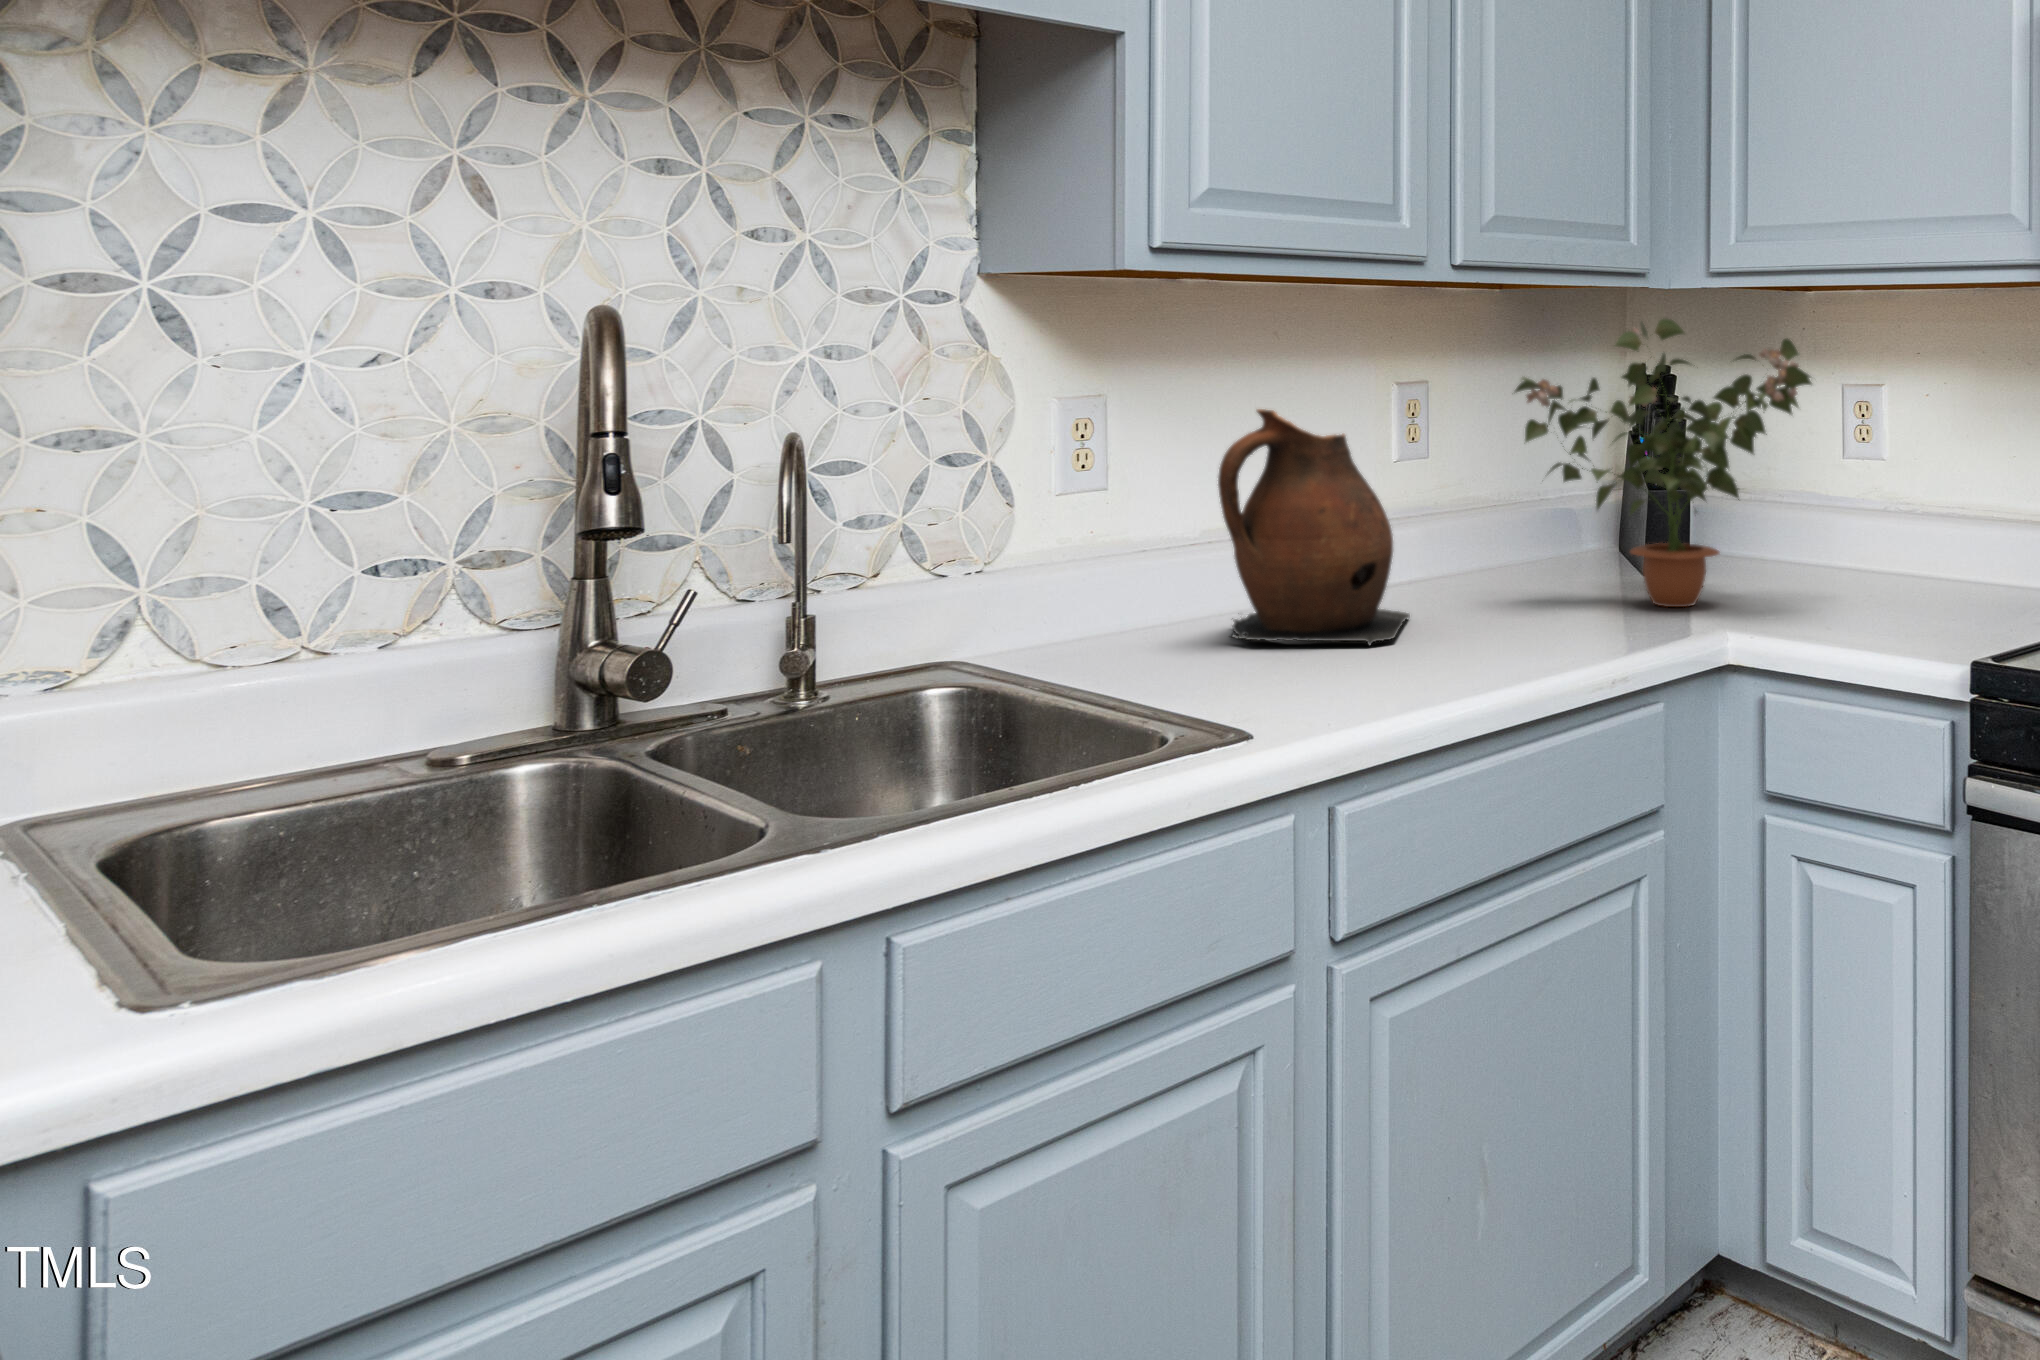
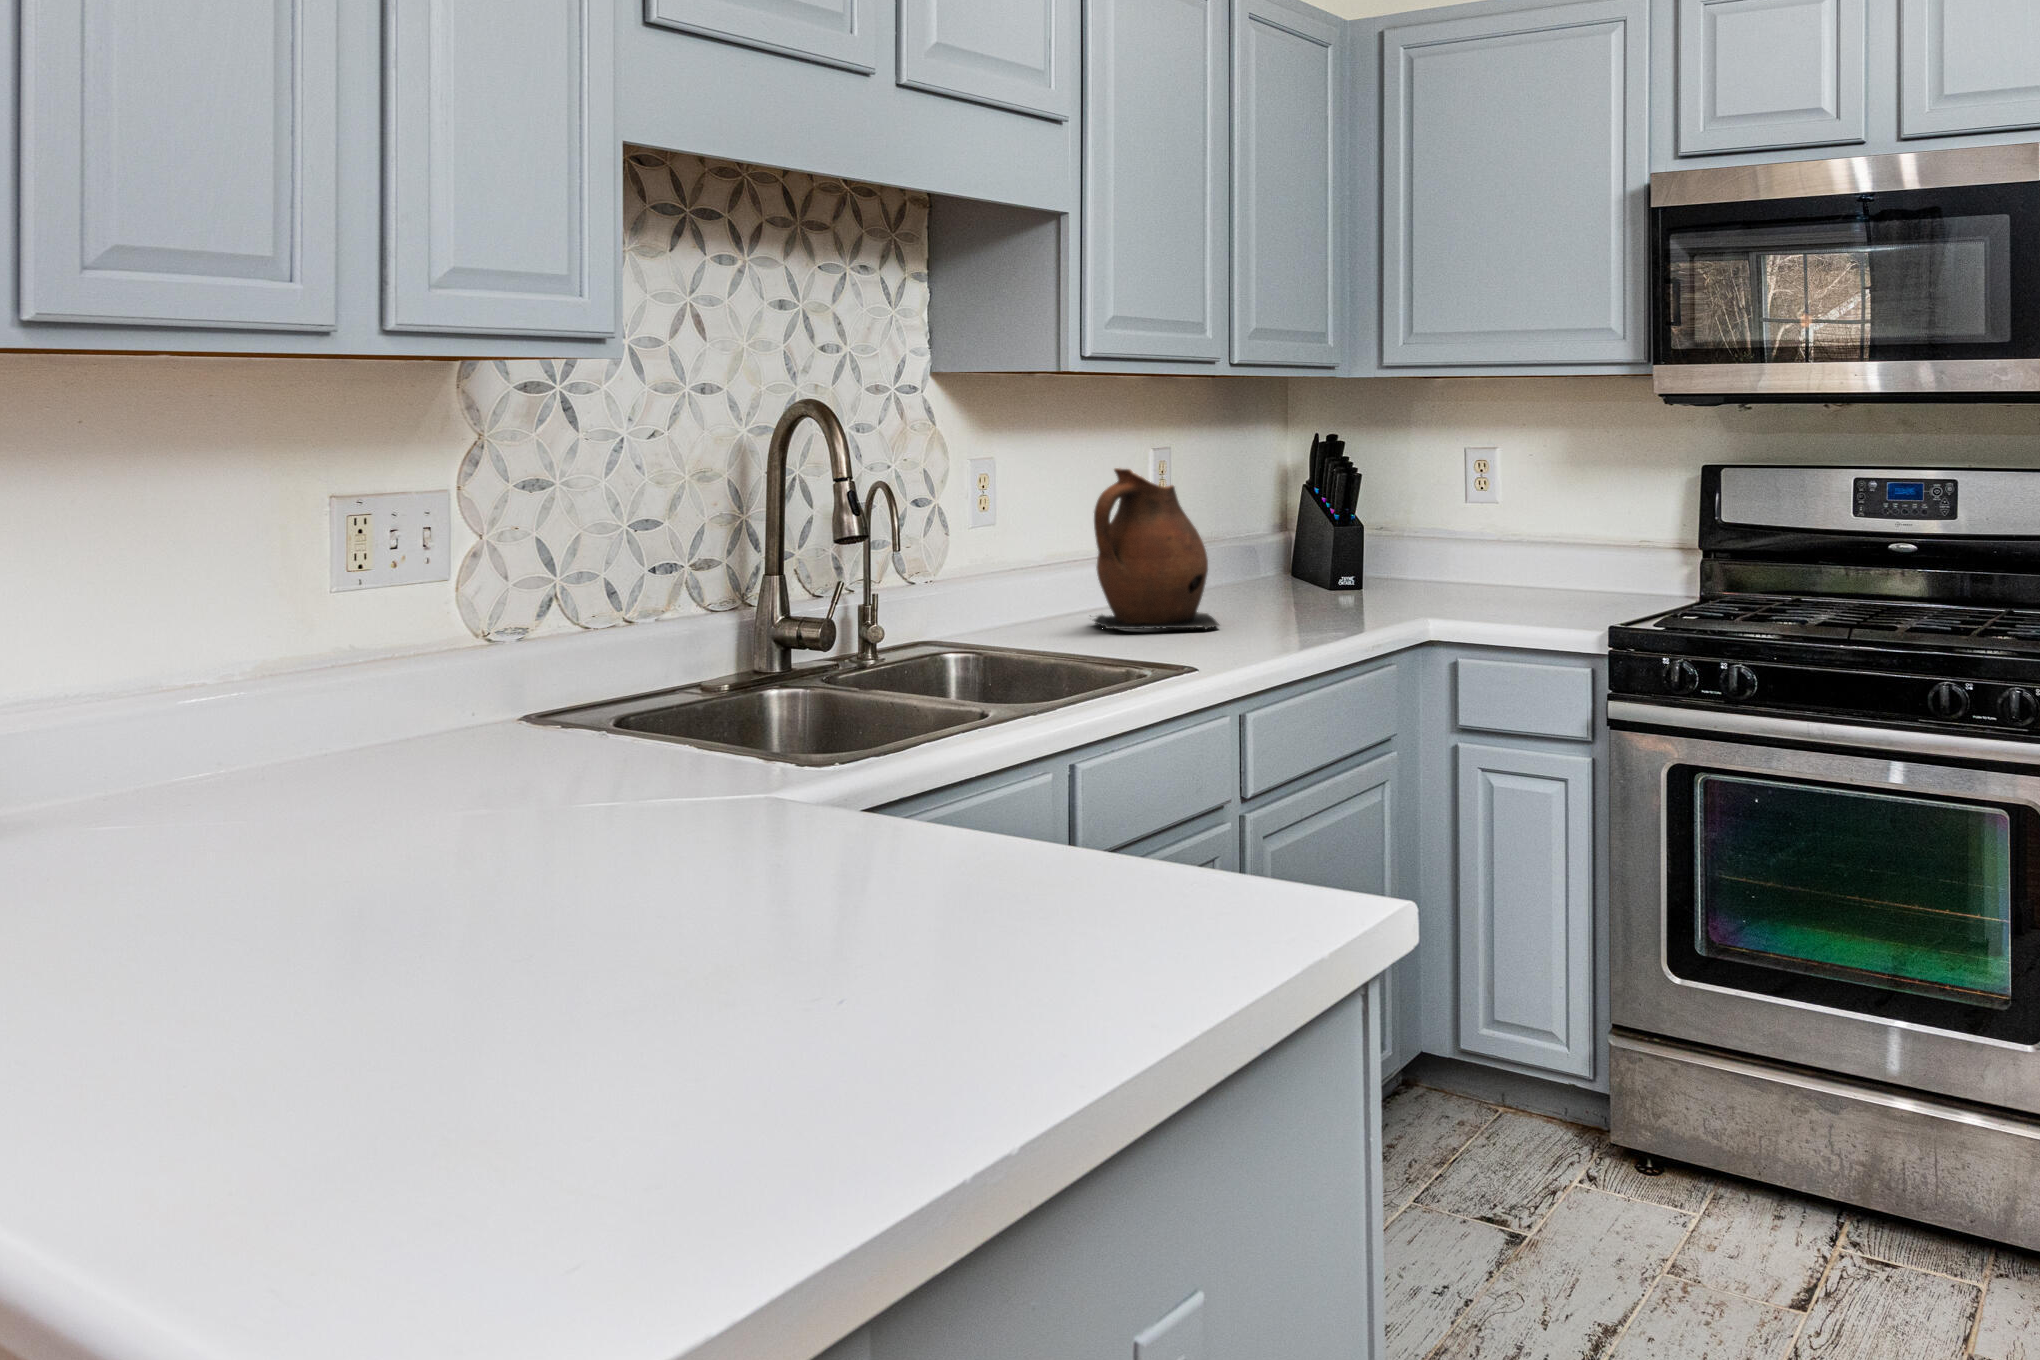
potted plant: present [1515,319,1812,607] -> none [1258,402,1489,606]

